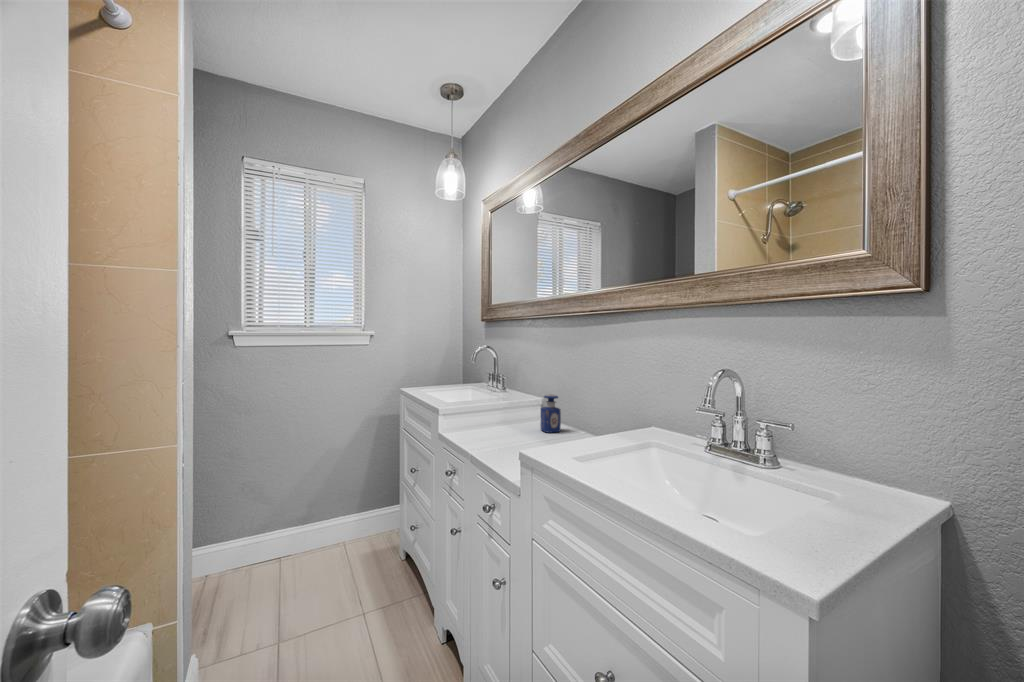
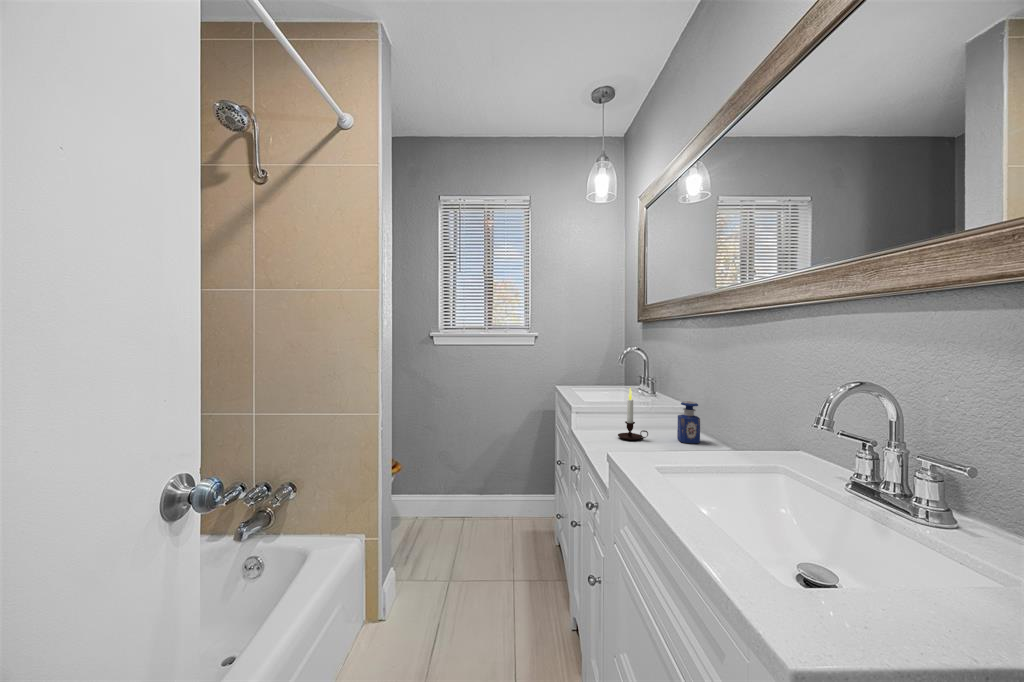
candle: none [489,384,518,436] -> present [618,388,648,440]

